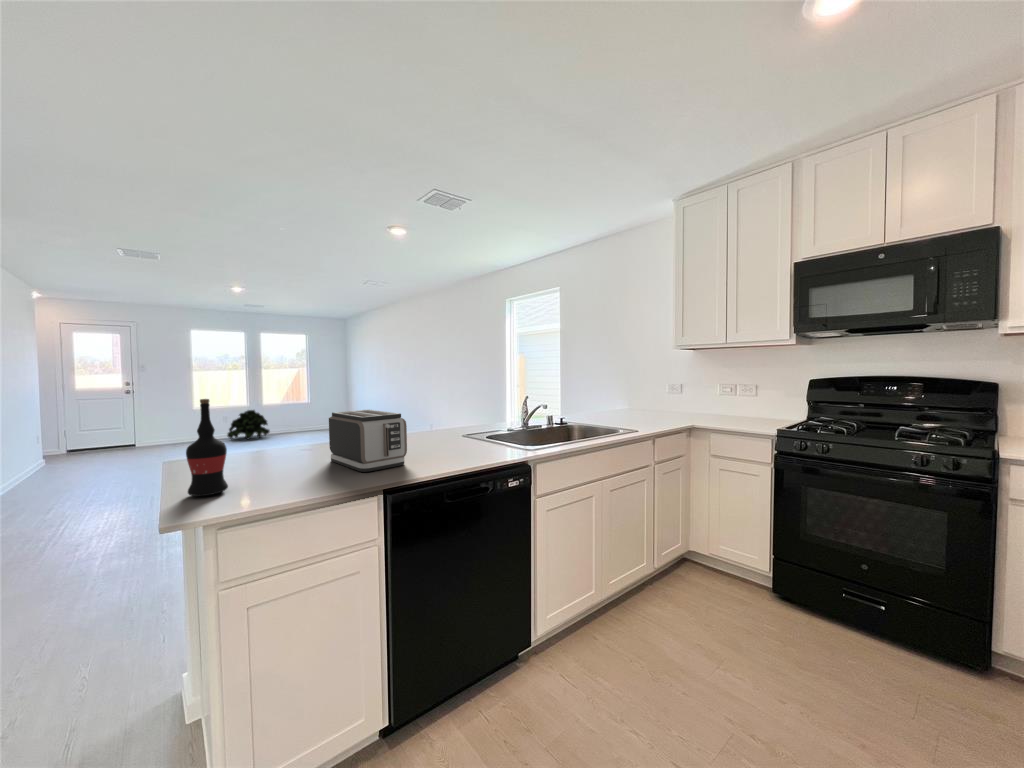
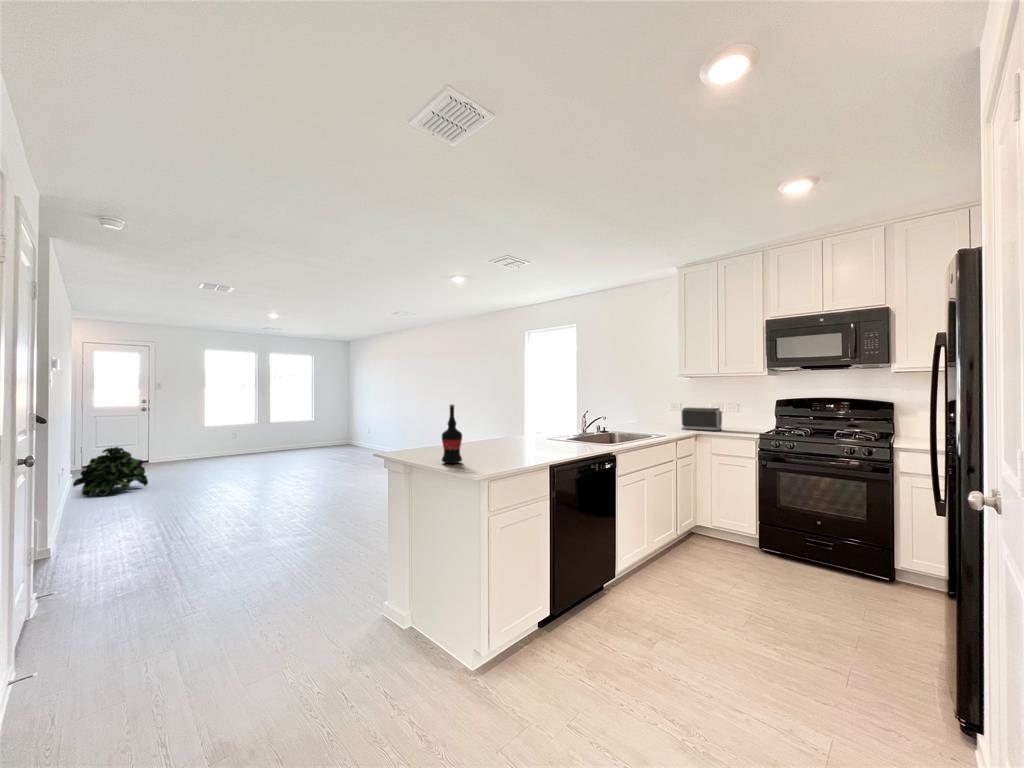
potted plant: present [227,410,270,439] -> present [73,447,148,497]
toaster: present [329,410,407,472] -> present [682,407,723,431]

